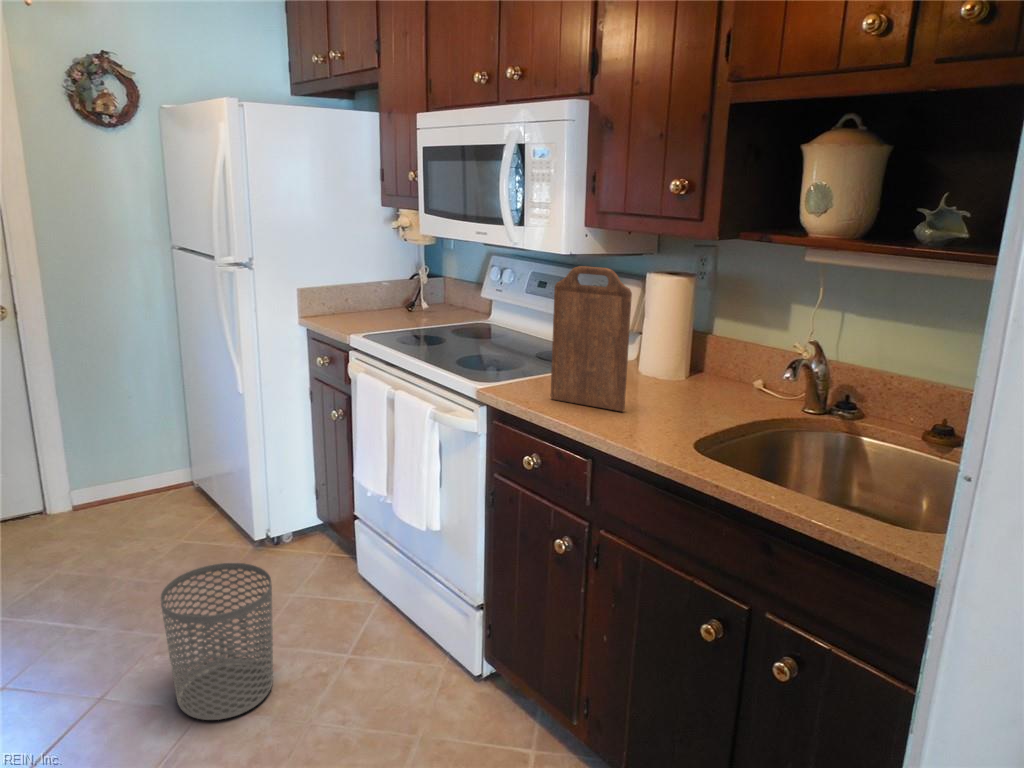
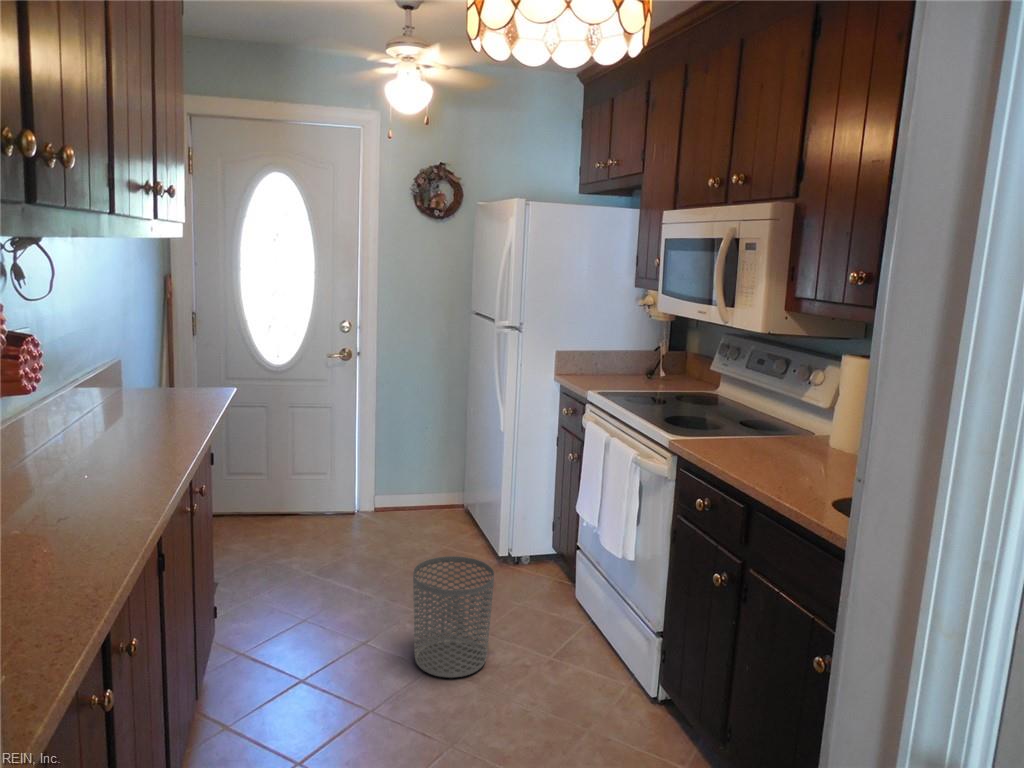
cutting board: present [551,266,632,411] -> none [730,341,804,471]

